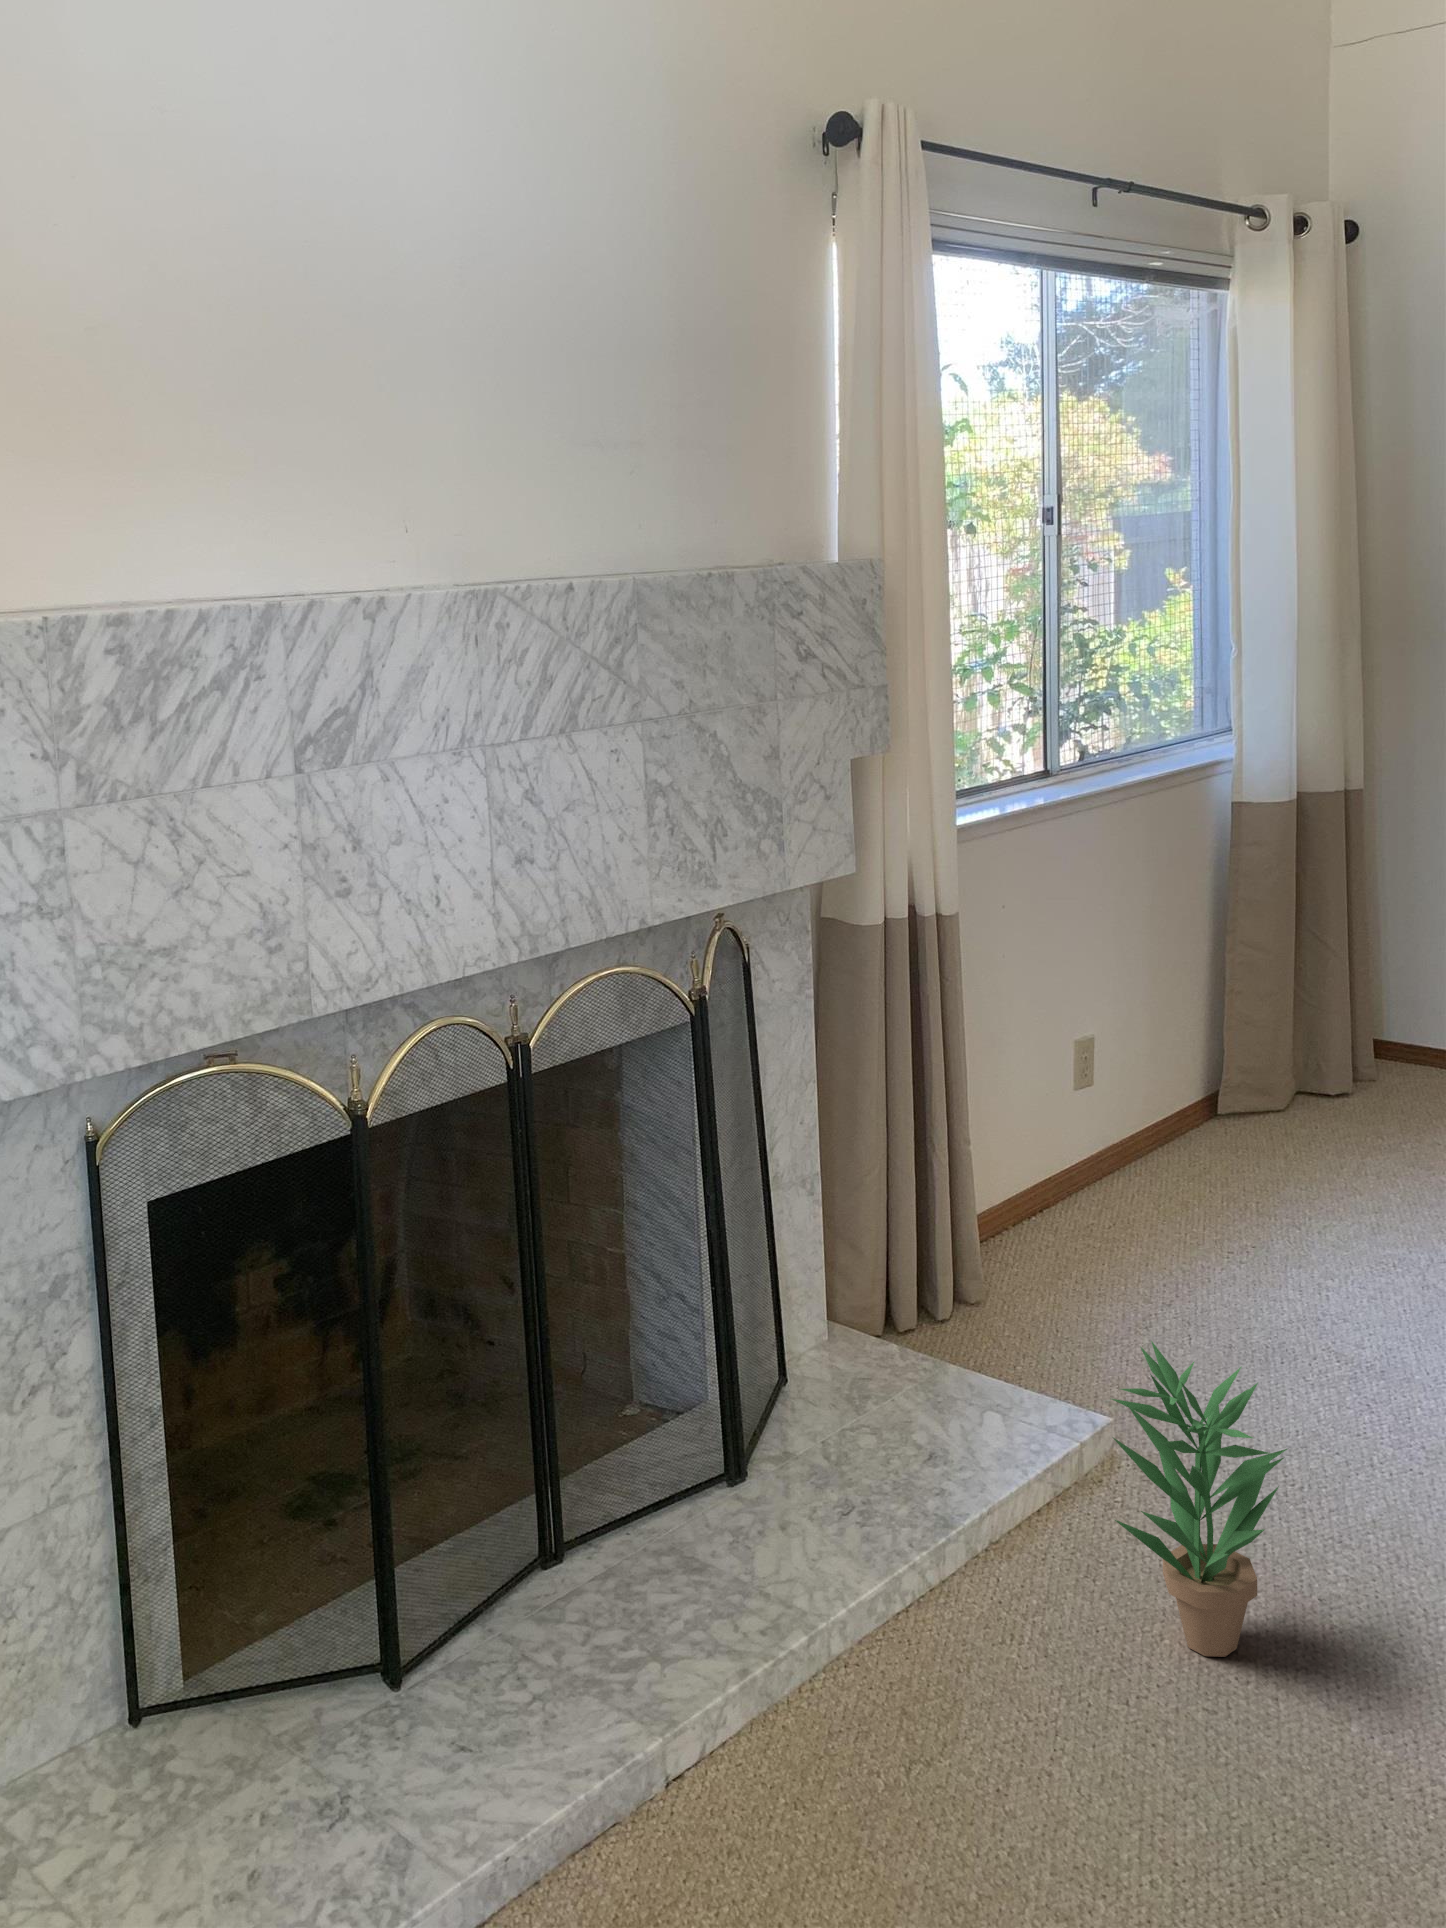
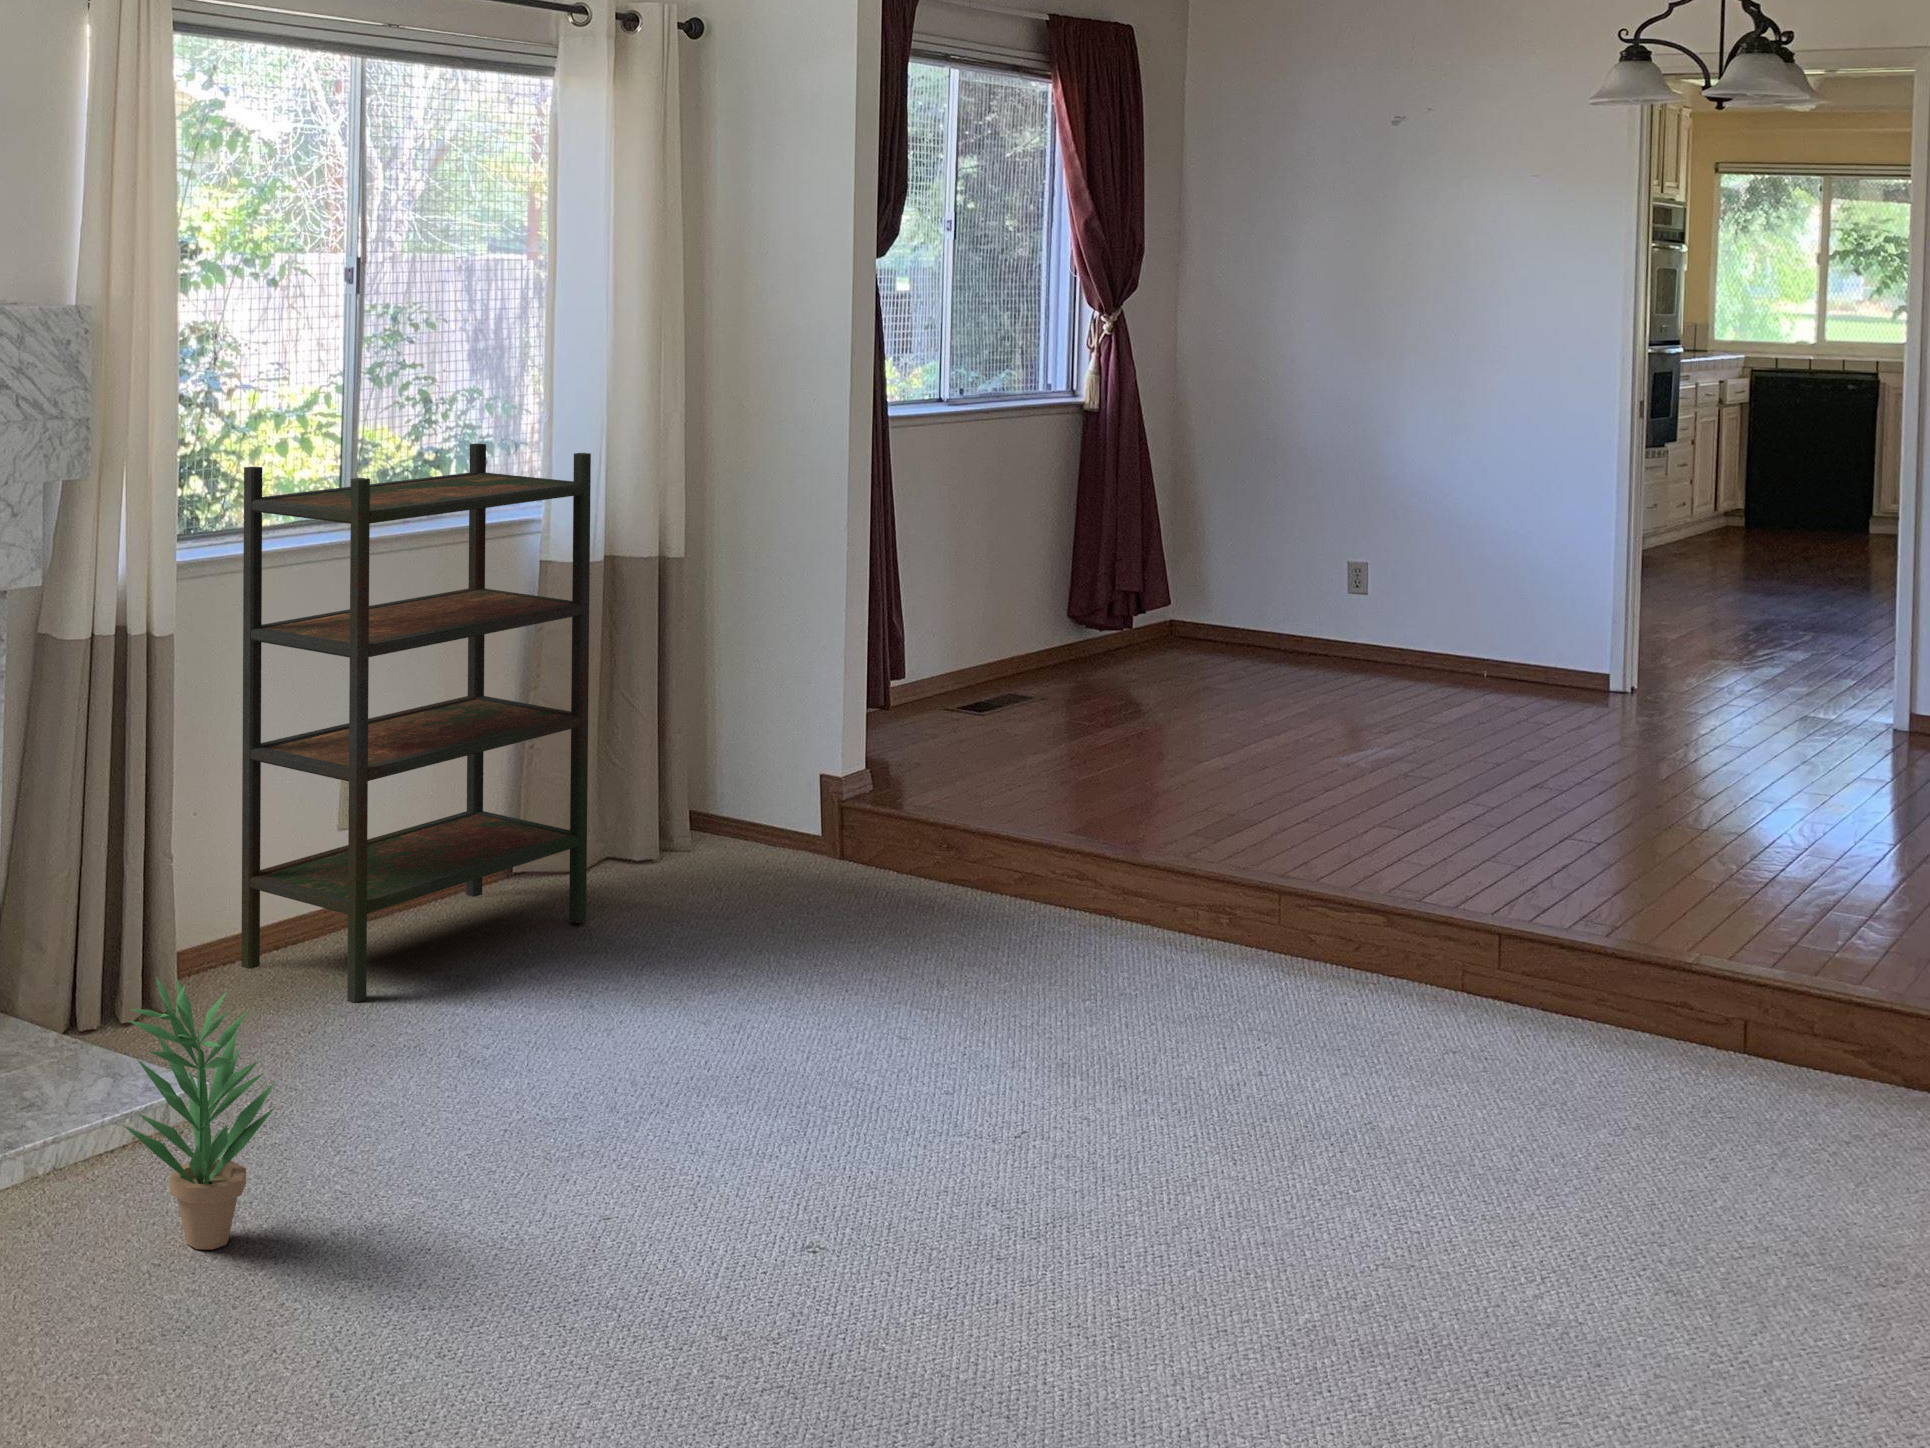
bookshelf: none [986,682,1330,1284] -> present [241,443,591,1002]

